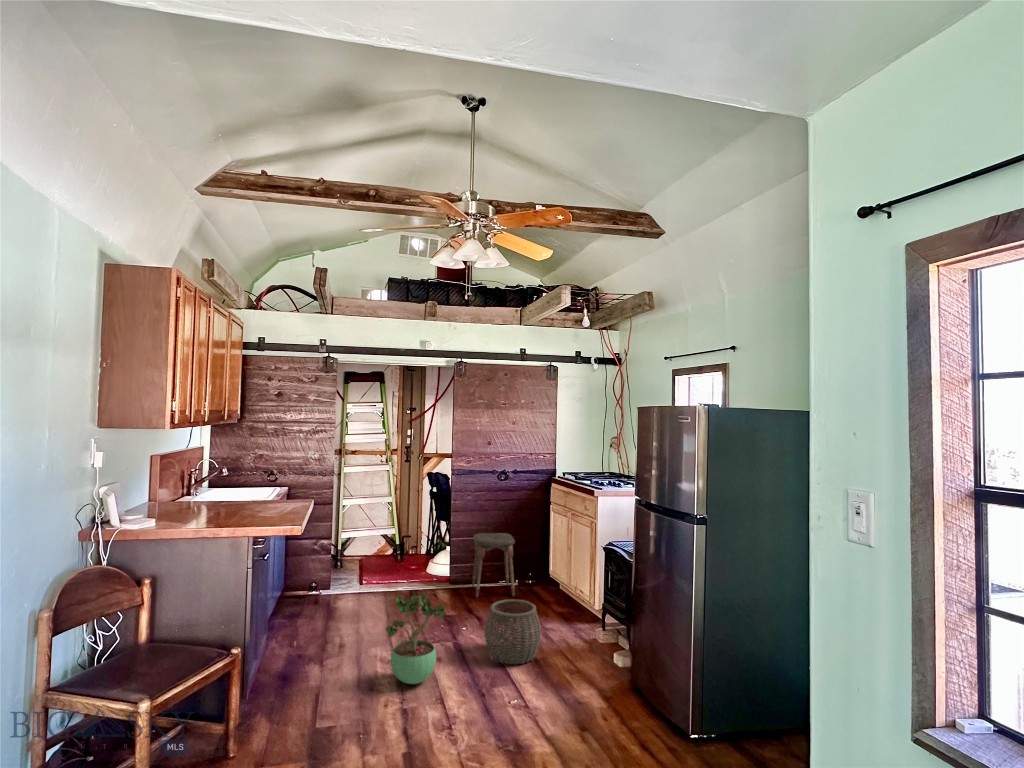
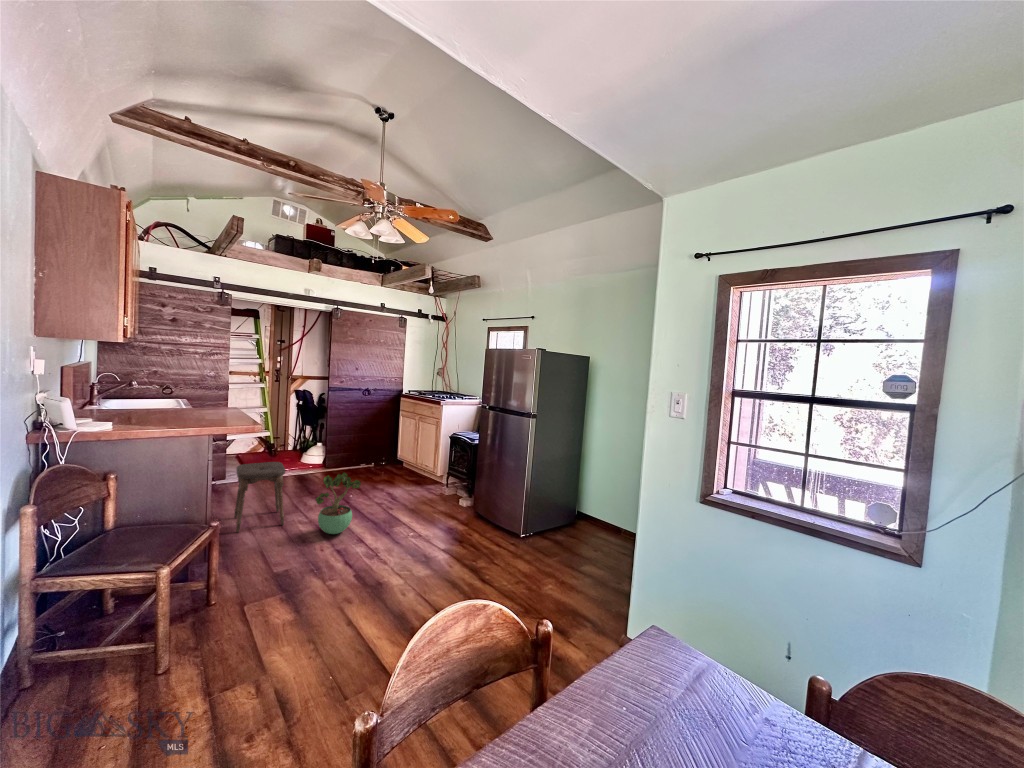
stool: present [472,533,515,598] -> present [234,462,285,532]
woven basket: present [485,599,541,665] -> none [377,473,415,514]

